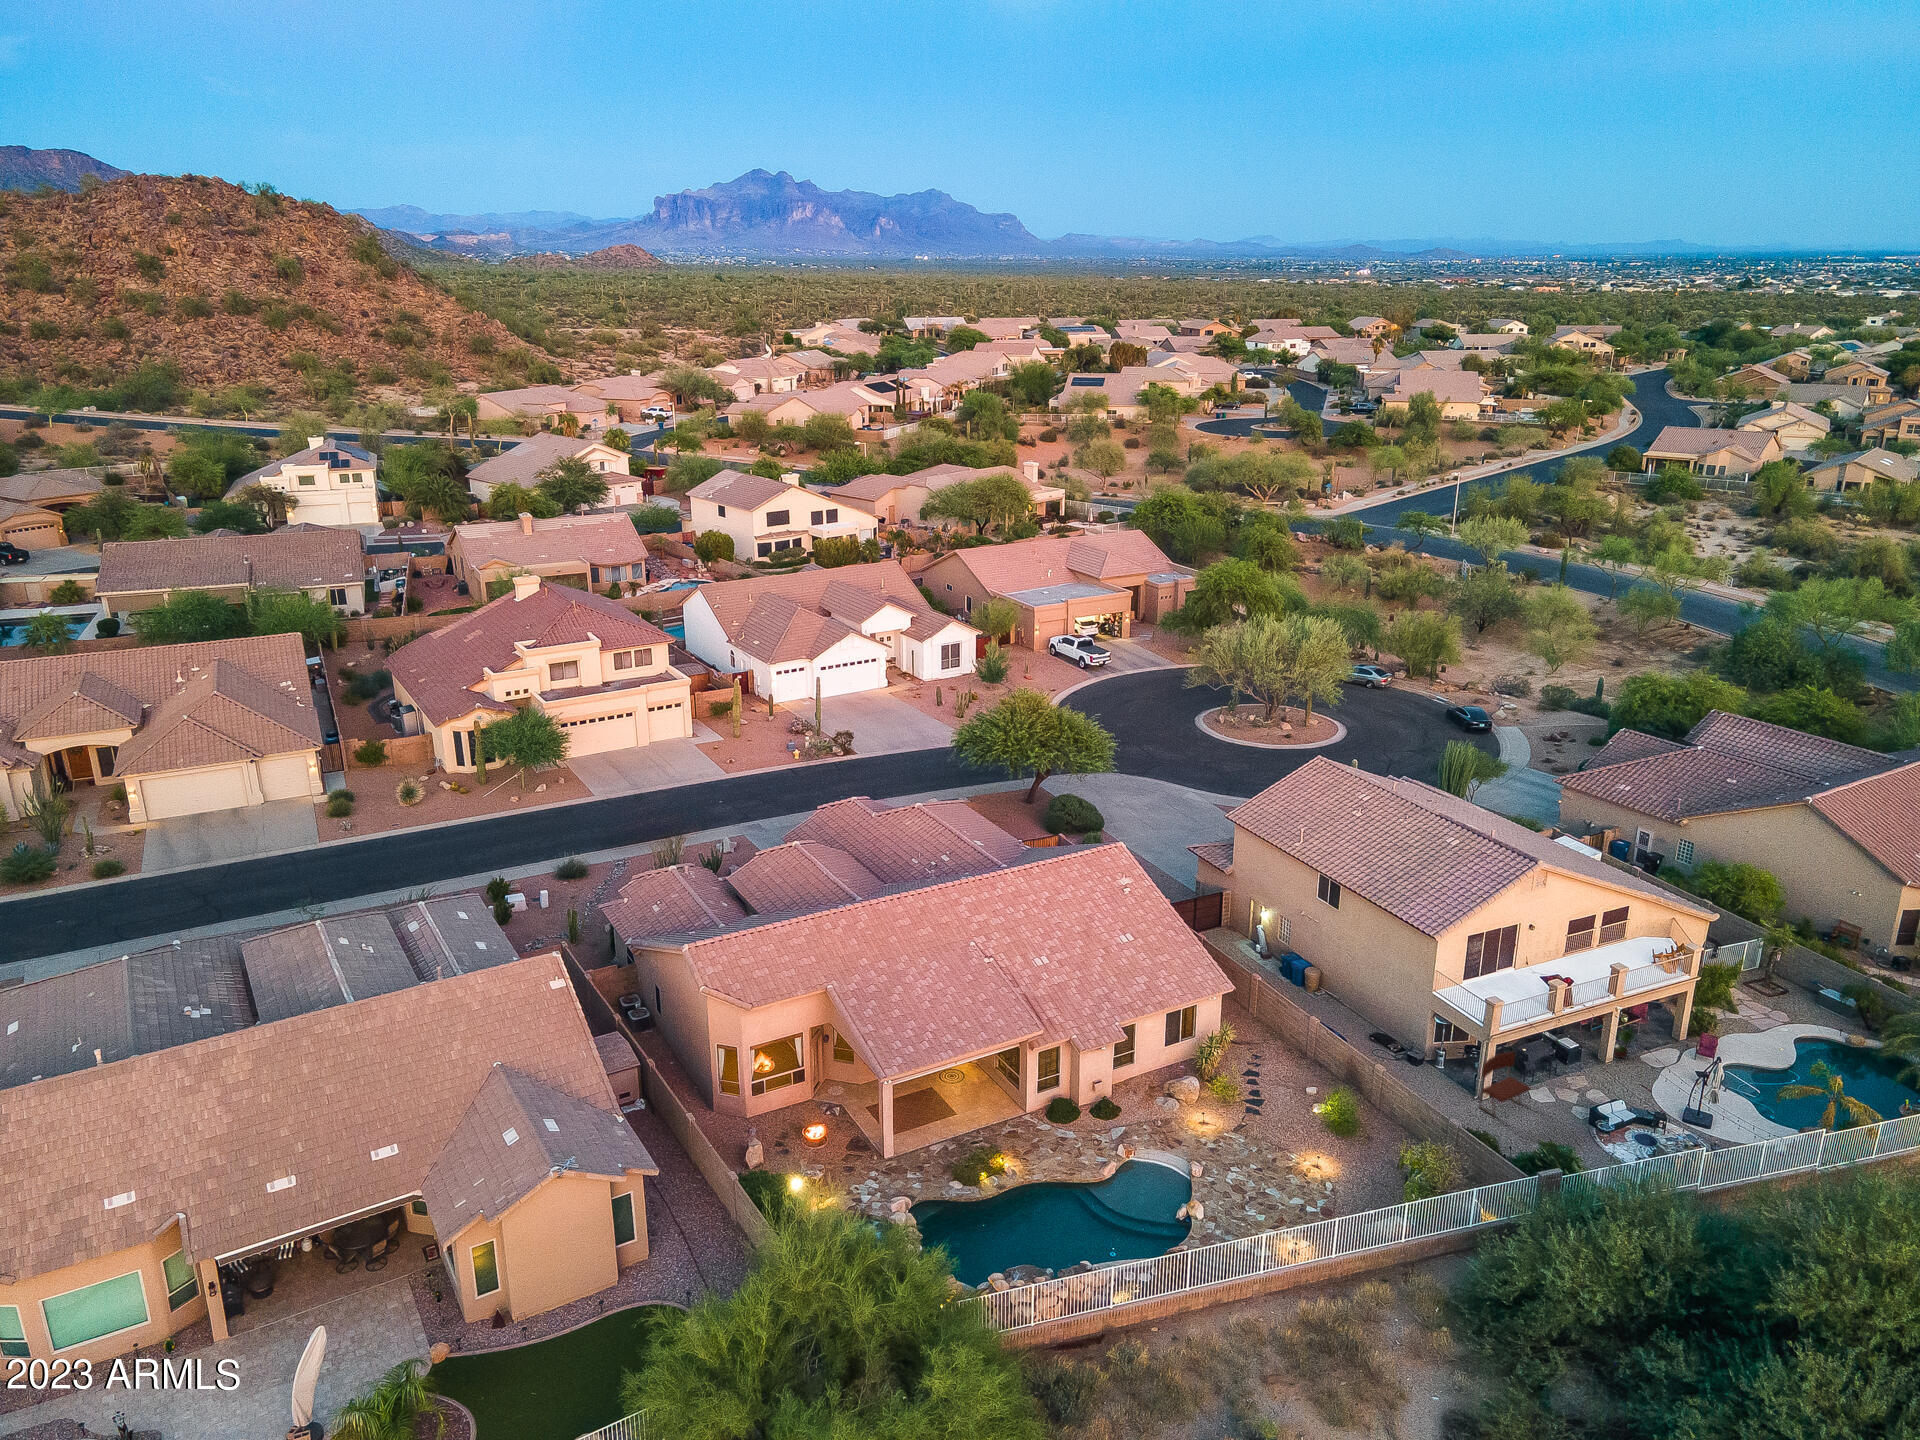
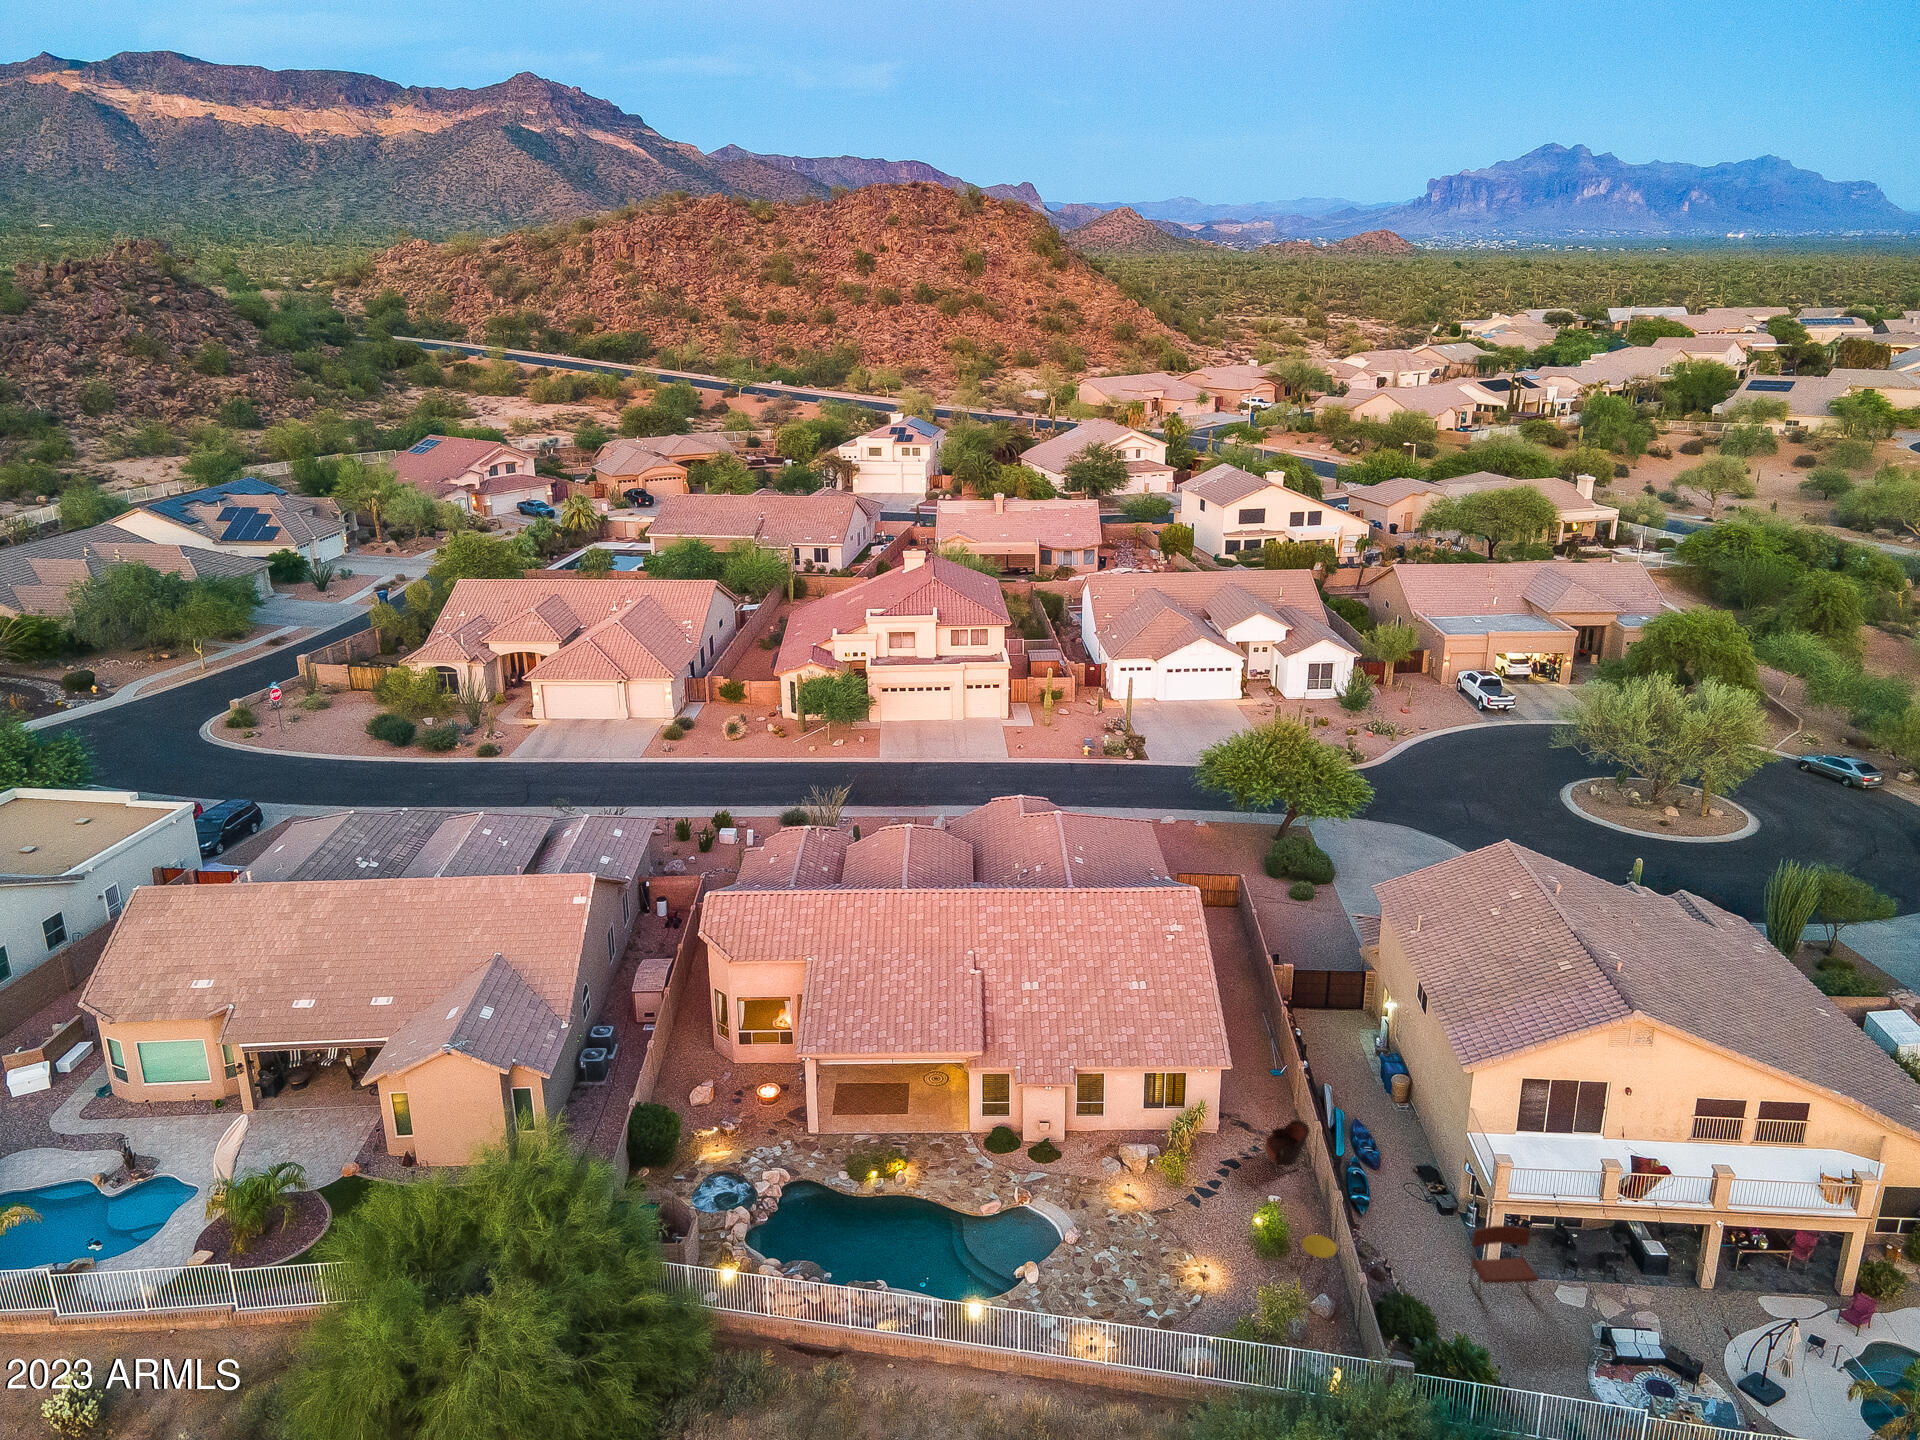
armchair: none [1270,1022,1313,1074] -> present [1265,1120,1310,1173]
potted tree: present [1614,1030,1635,1058] -> none [1719,1250,1753,1287]
side table: none [1368,1105,1398,1138] -> present [1302,1235,1337,1264]

